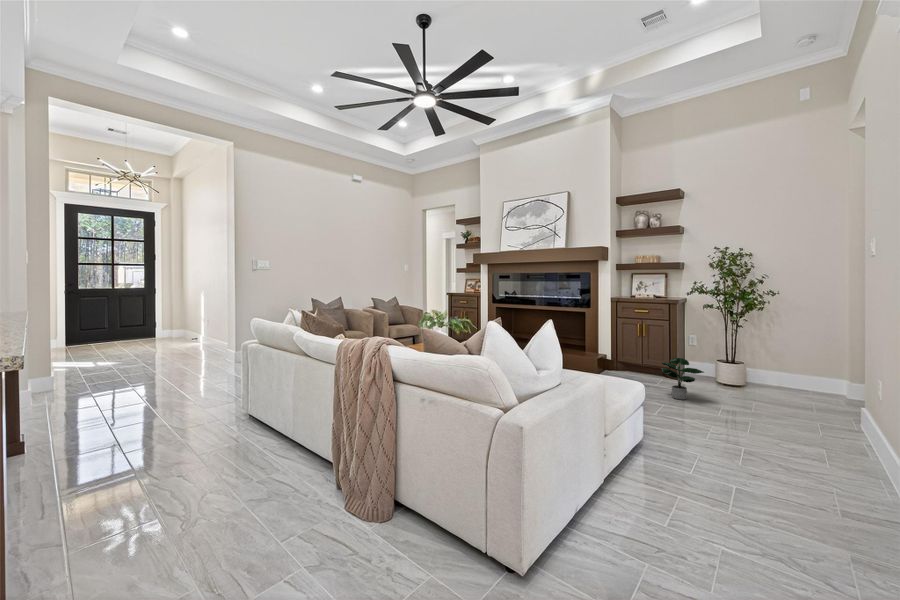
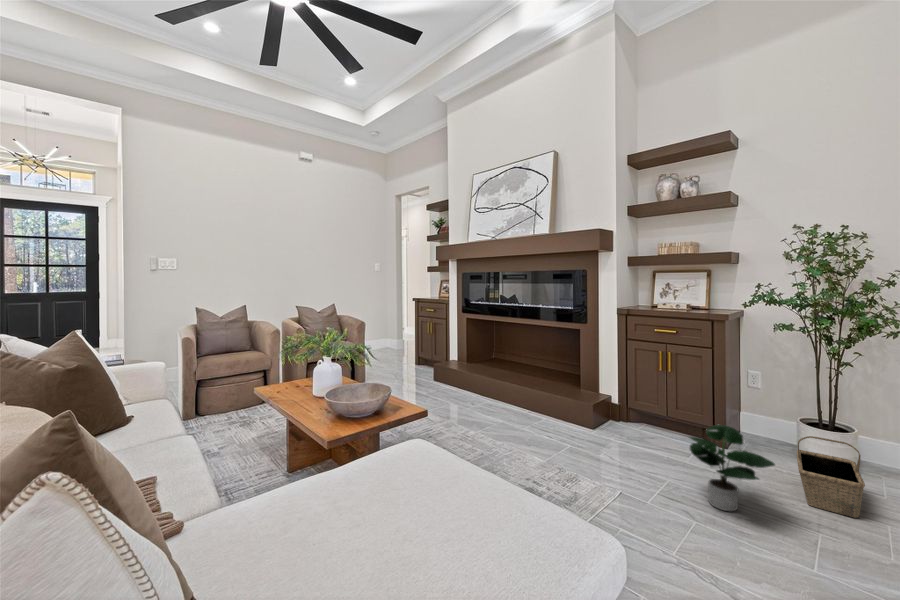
basket: none [715,363,745,399] -> present [797,436,865,518]

